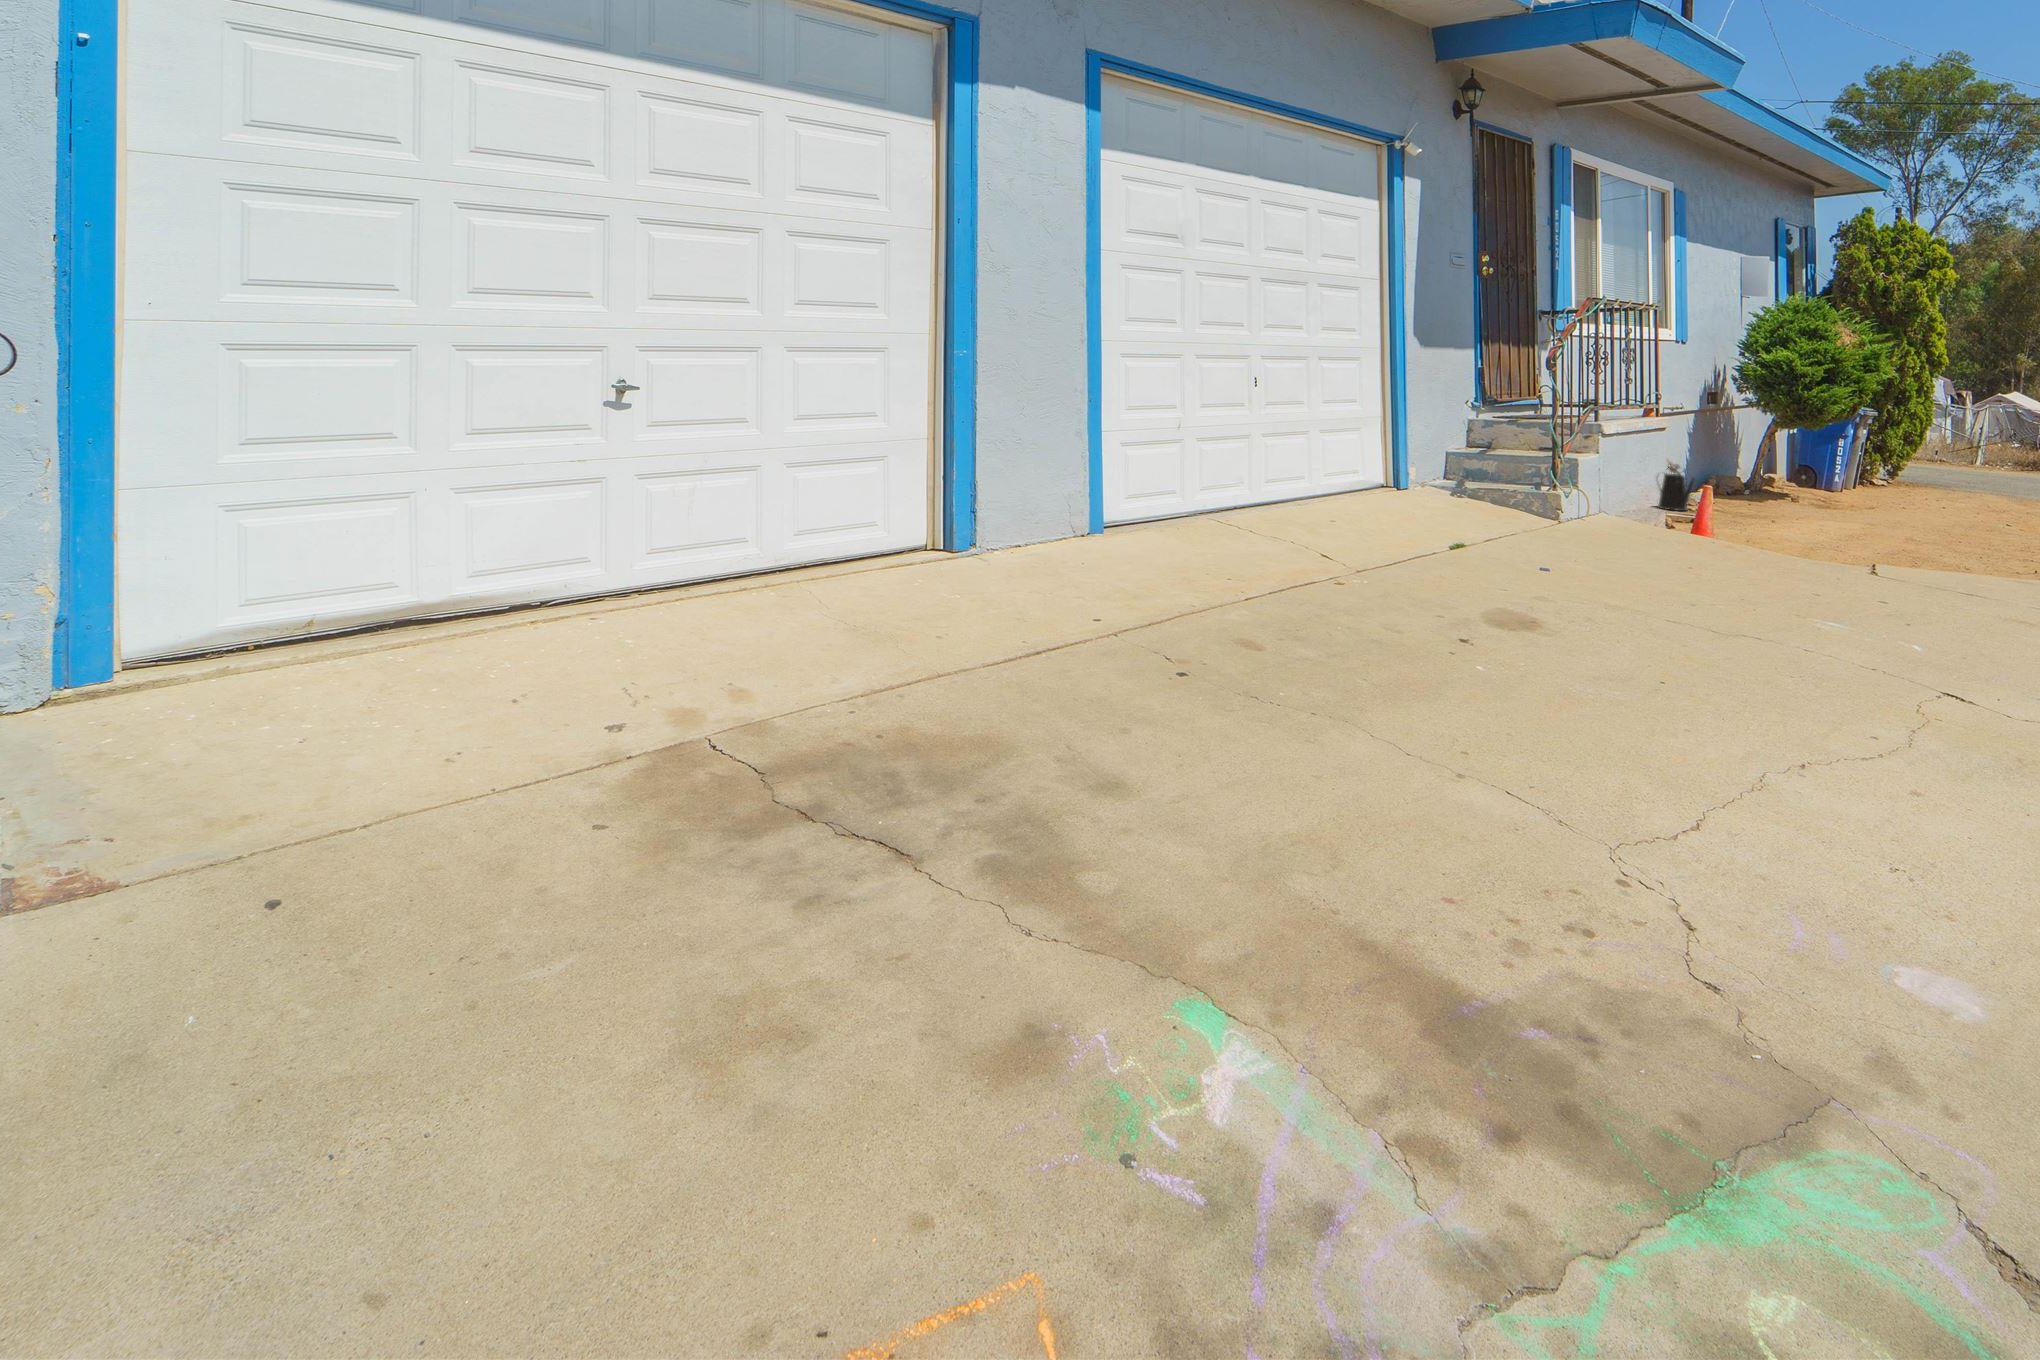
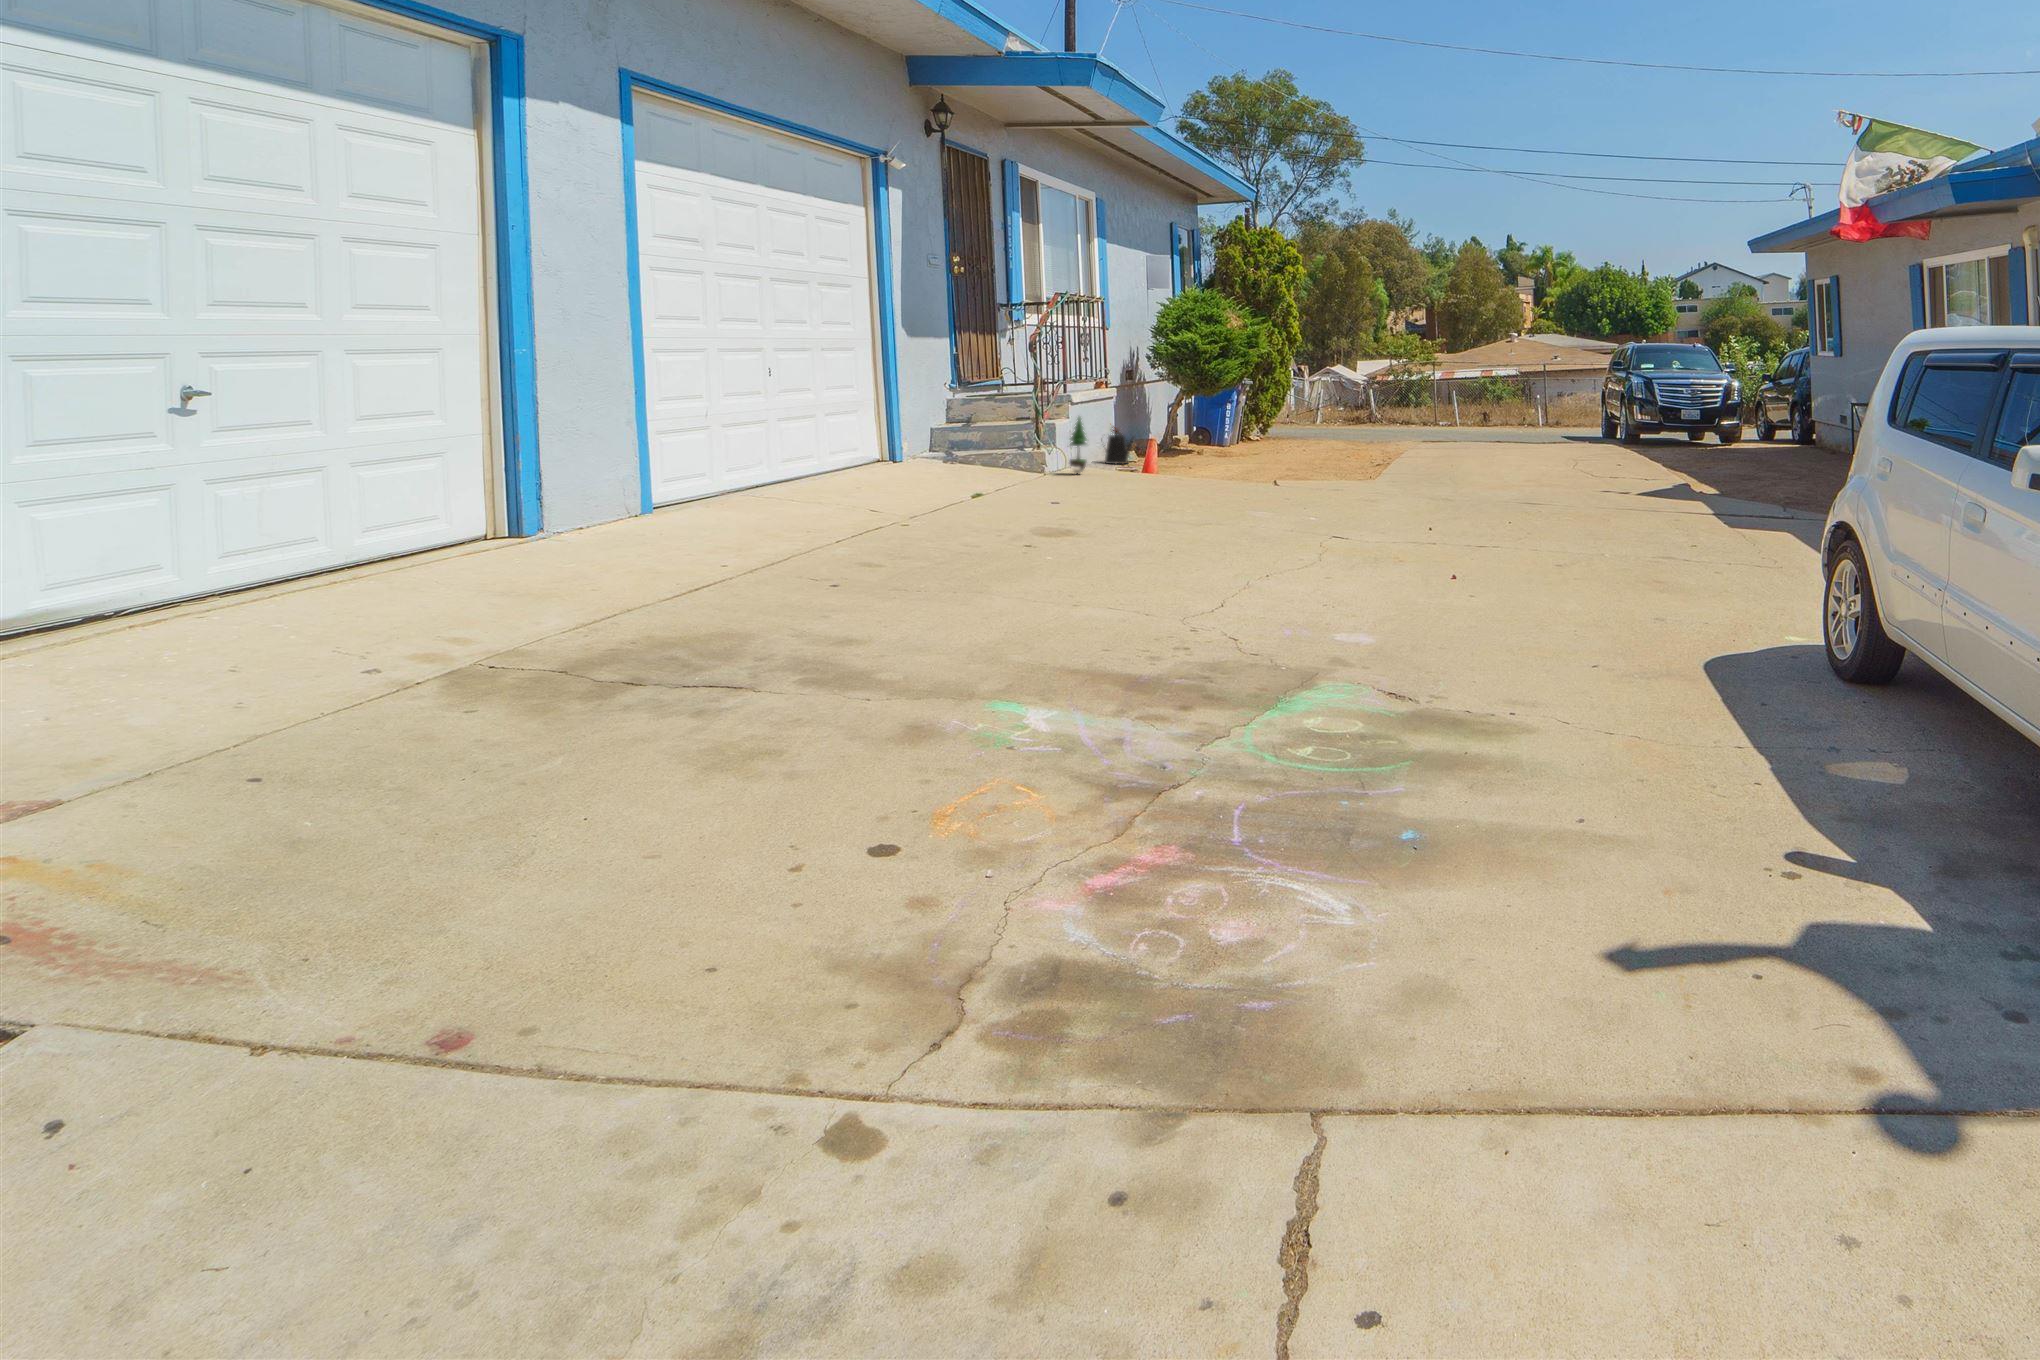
potted tree: none [1605,447,1632,520] -> present [1069,417,1087,473]

